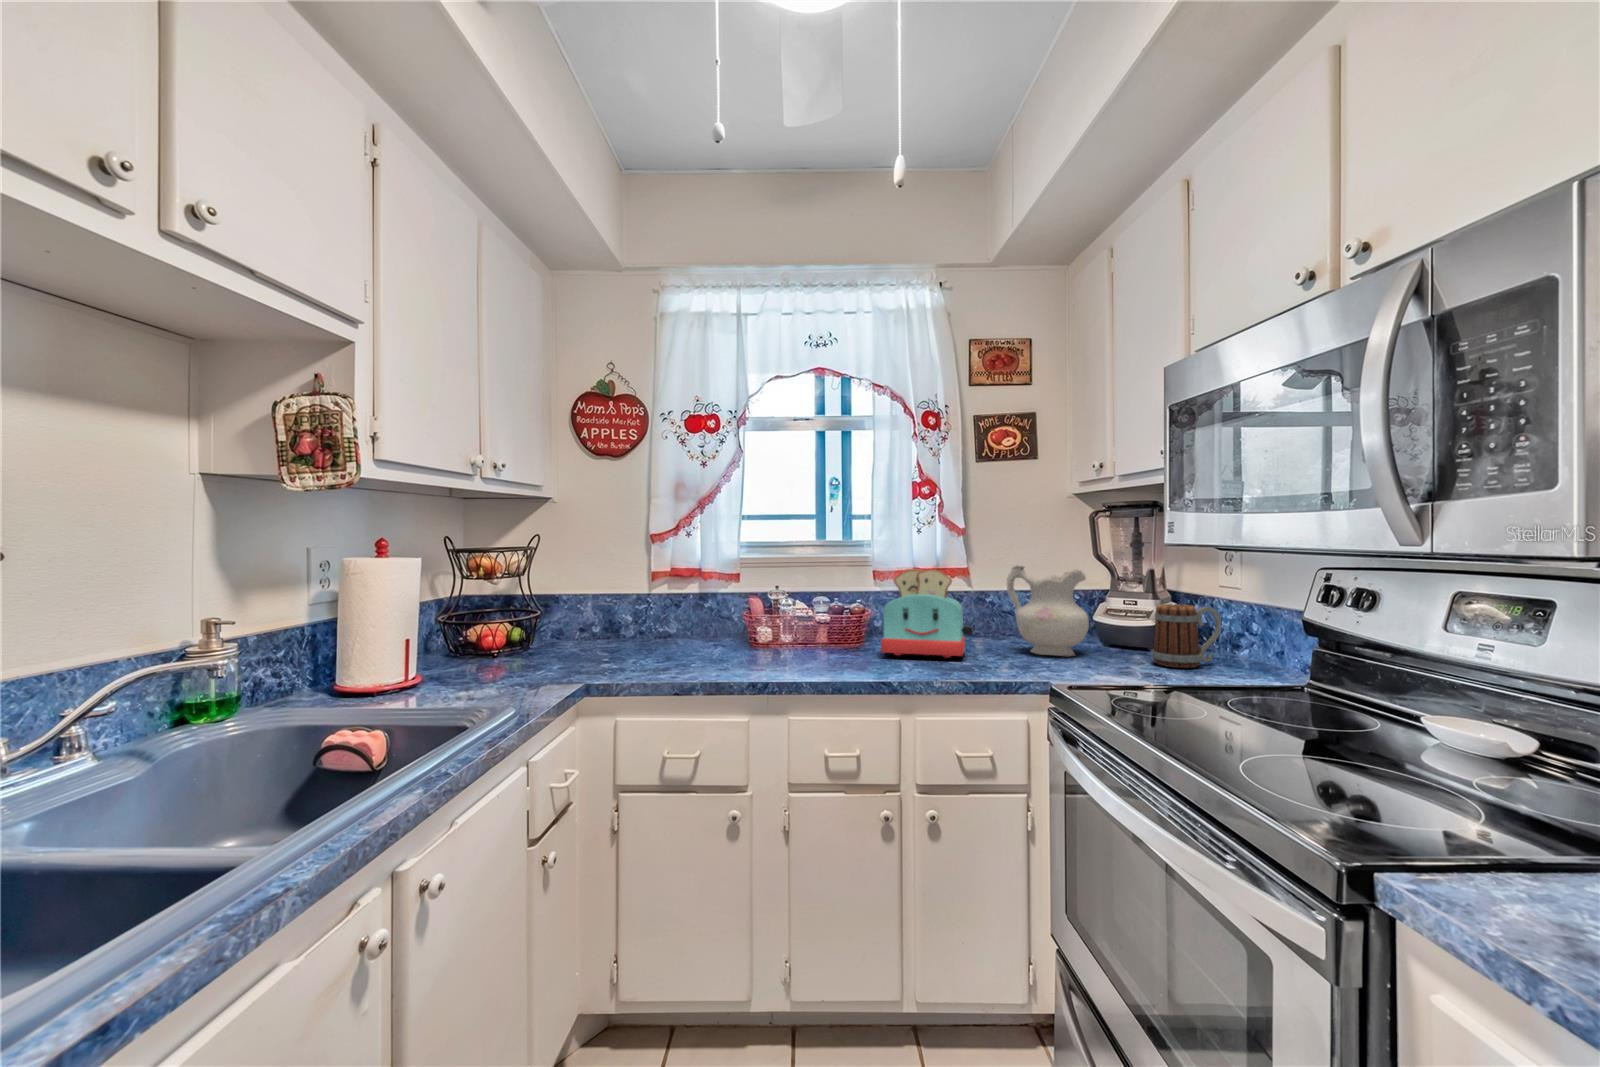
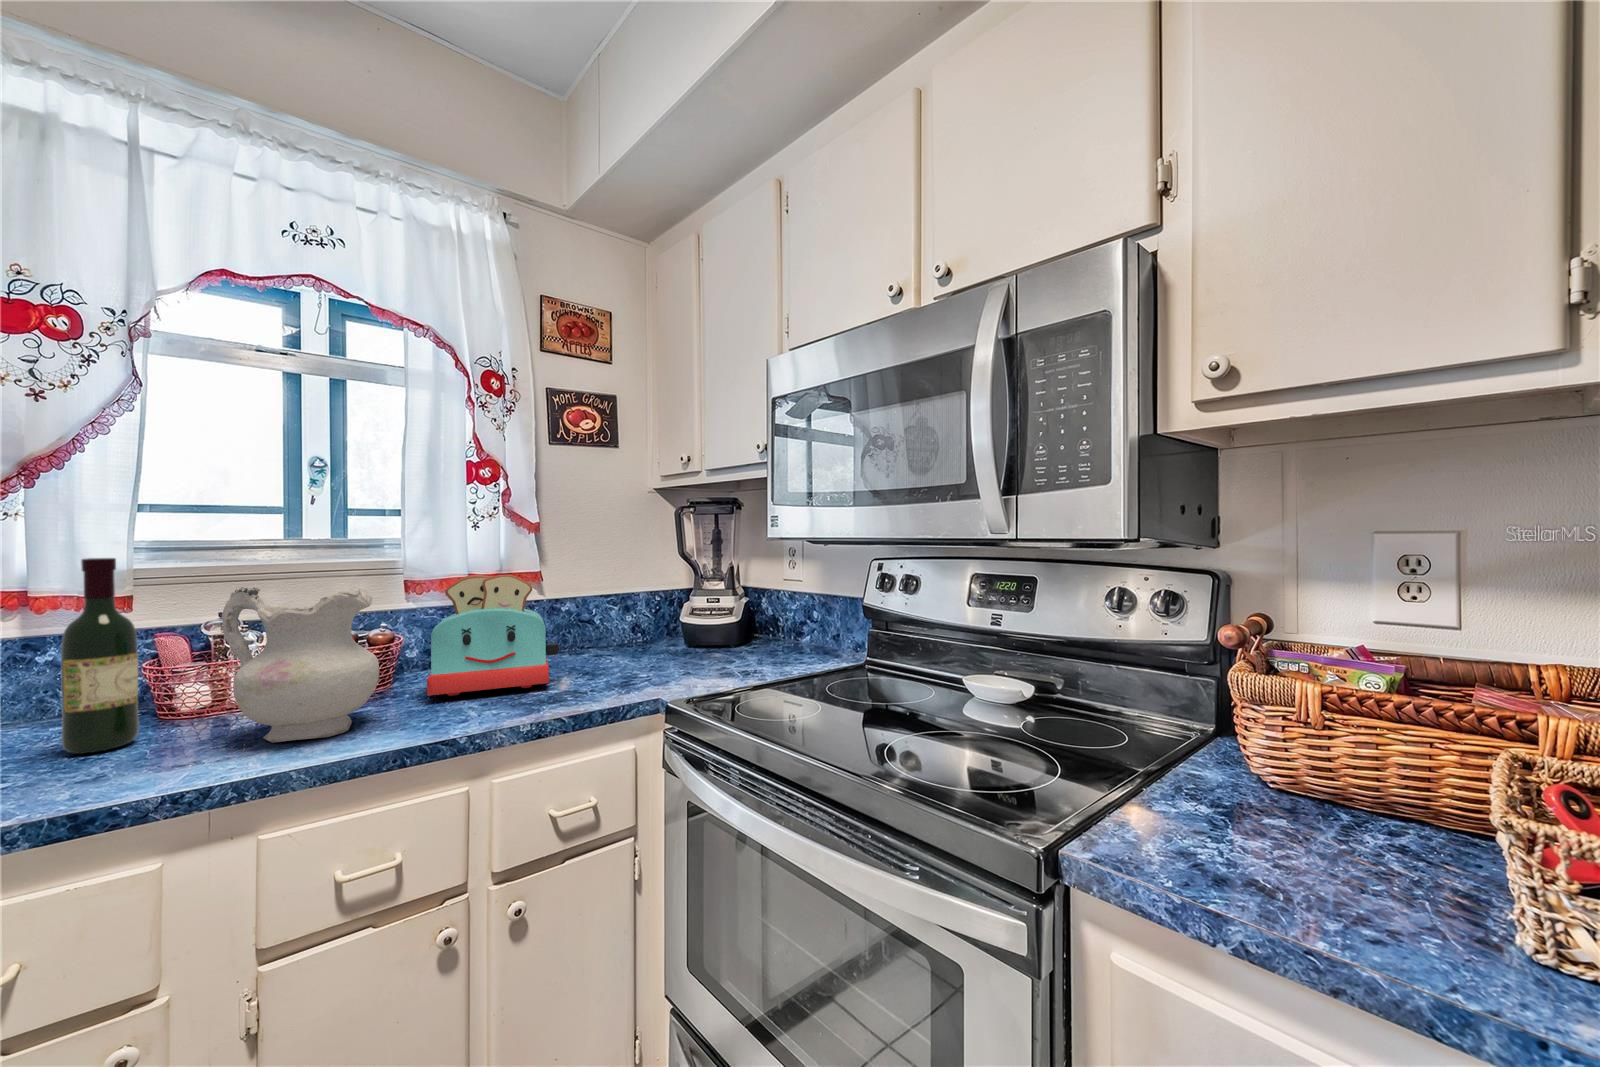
wine bottle: none [716,552,744,656] -> present [61,558,139,754]
ceramic pitcher: present [1007,566,1089,656] -> present [222,587,379,743]
mug: present [1152,604,1221,668] -> none [745,599,800,662]

